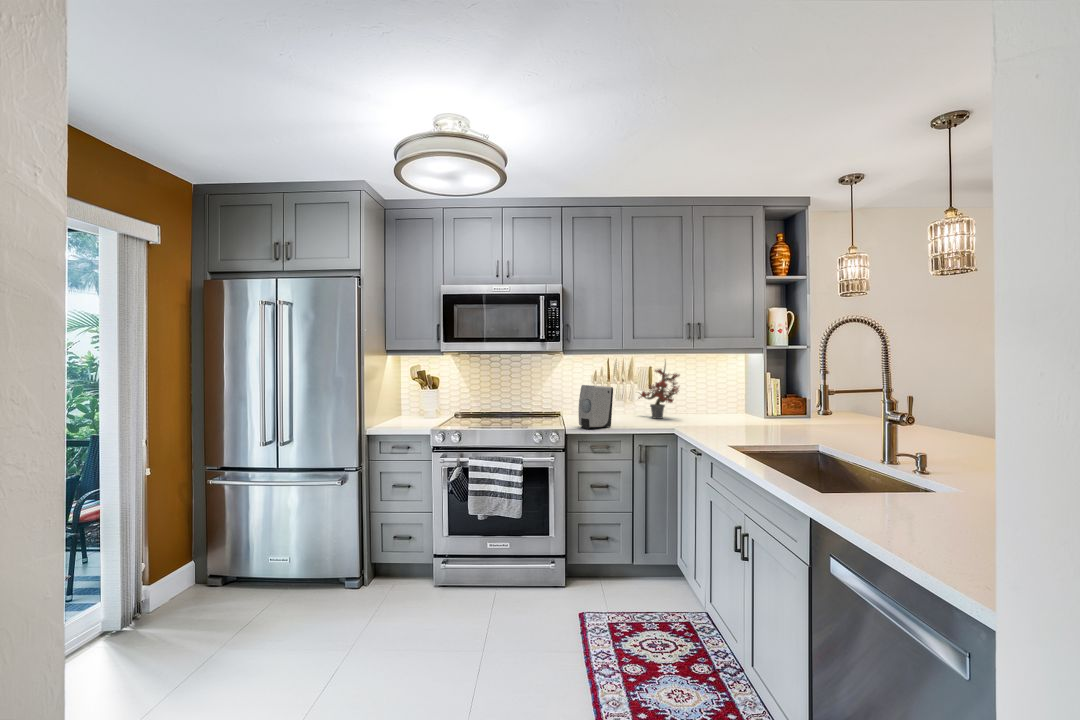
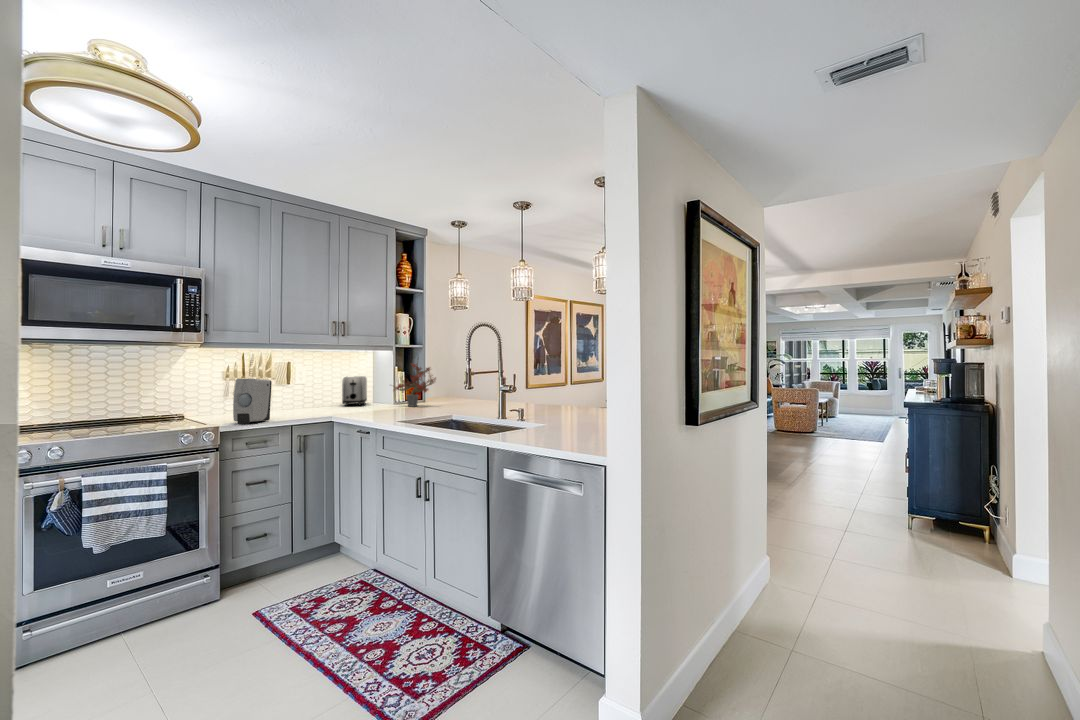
potted plant: present [639,363,680,419] -> present [394,361,436,407]
toaster: none [704,382,737,417] -> present [342,376,367,406]

